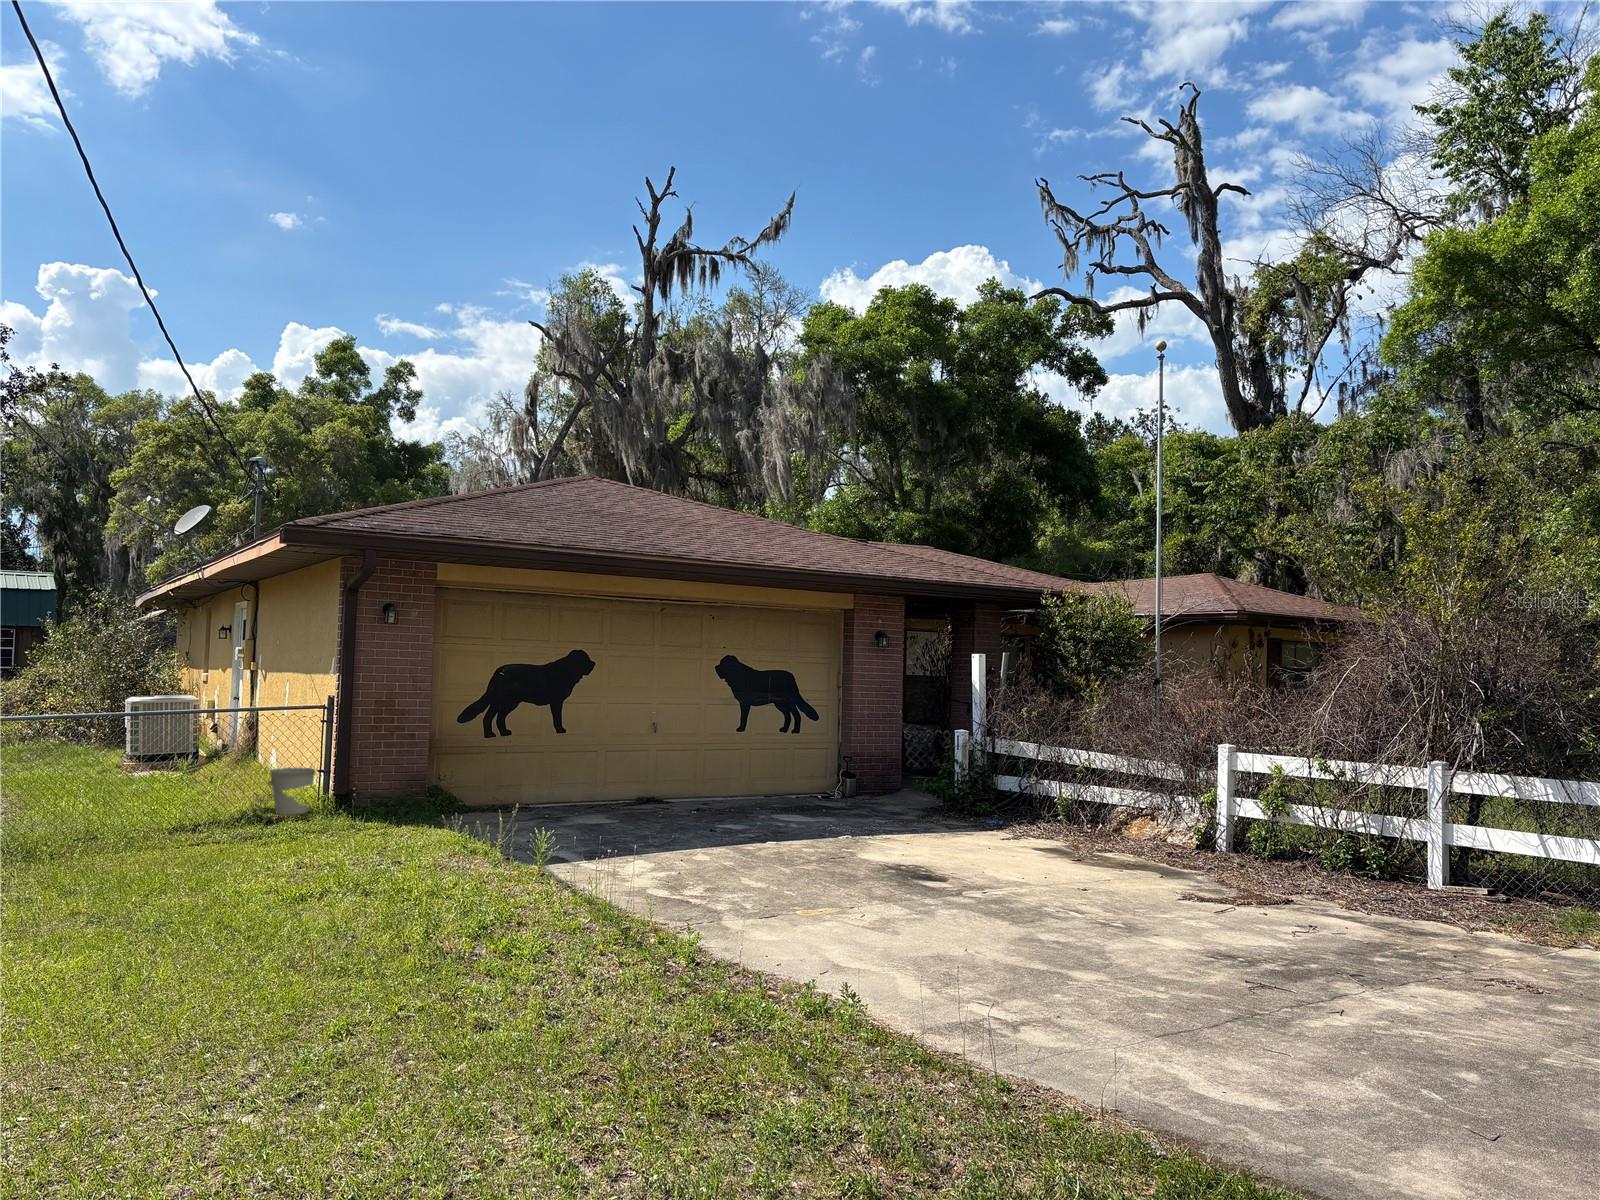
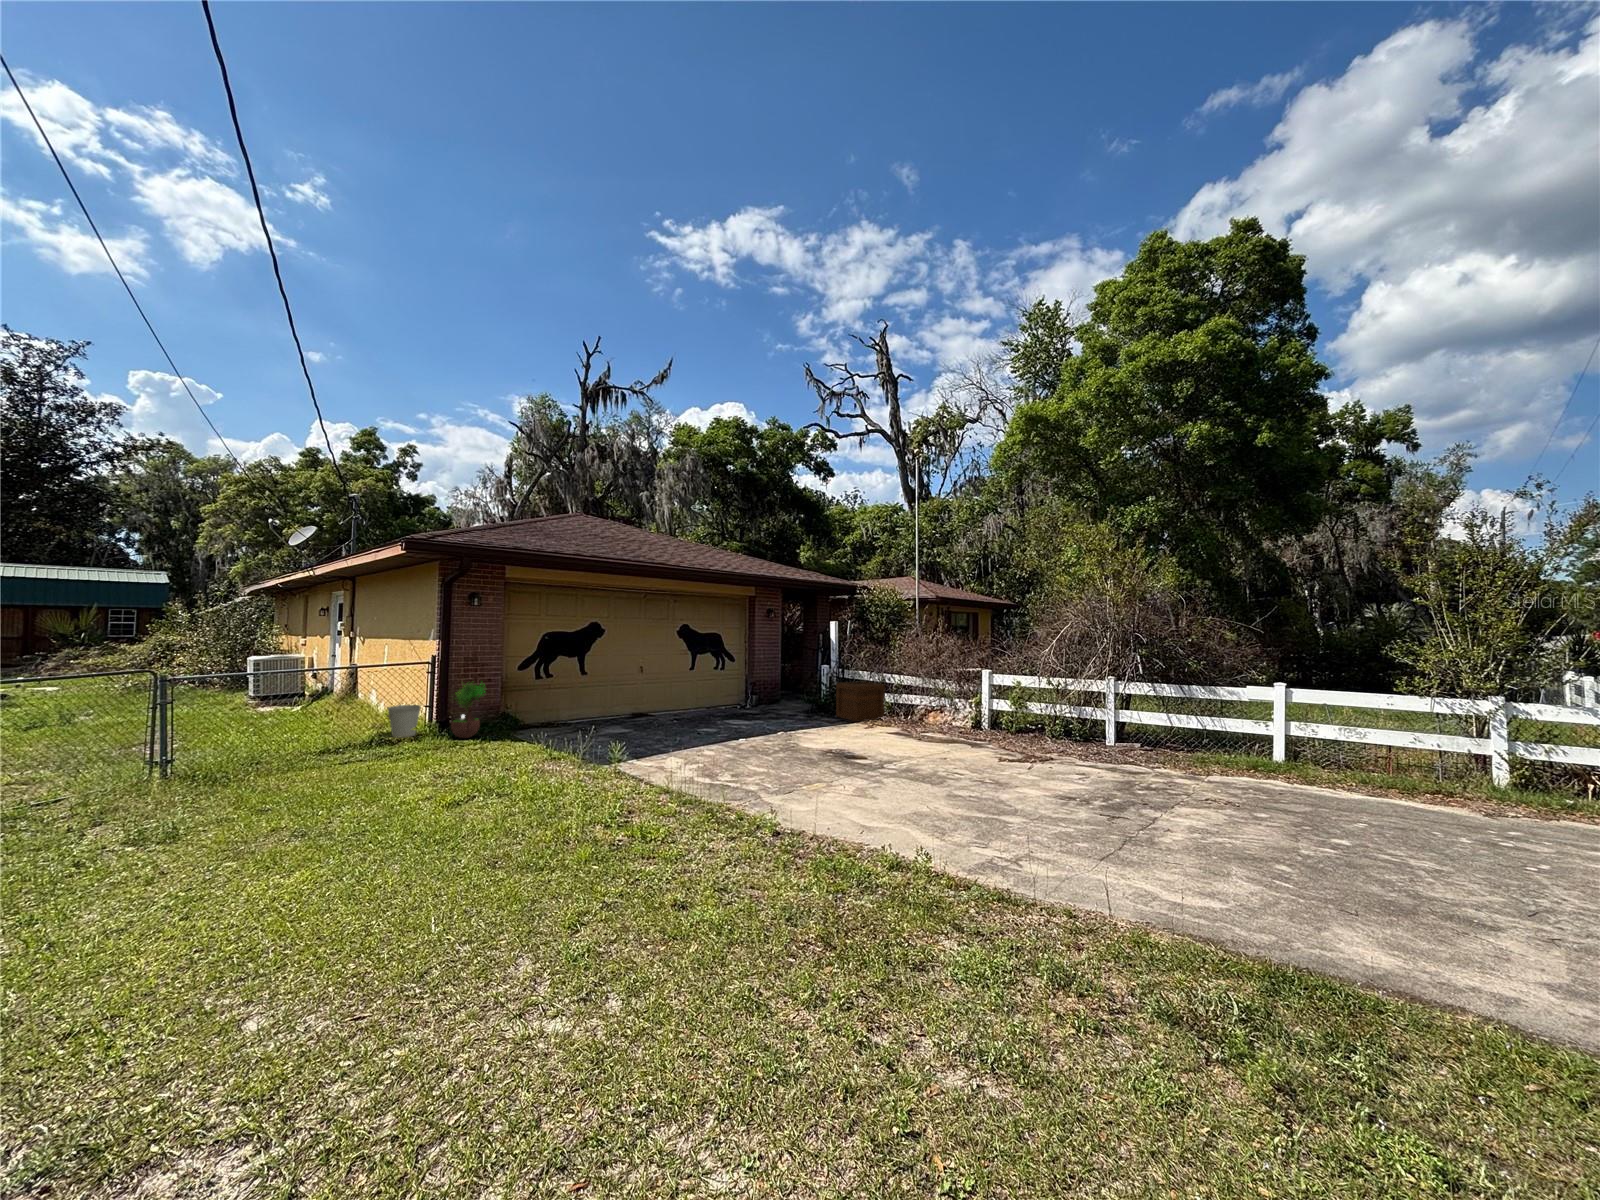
potted tree: none [346,730,401,820] -> present [451,683,485,738]
wooden crate: none [981,760,1065,829] -> present [836,681,885,721]

